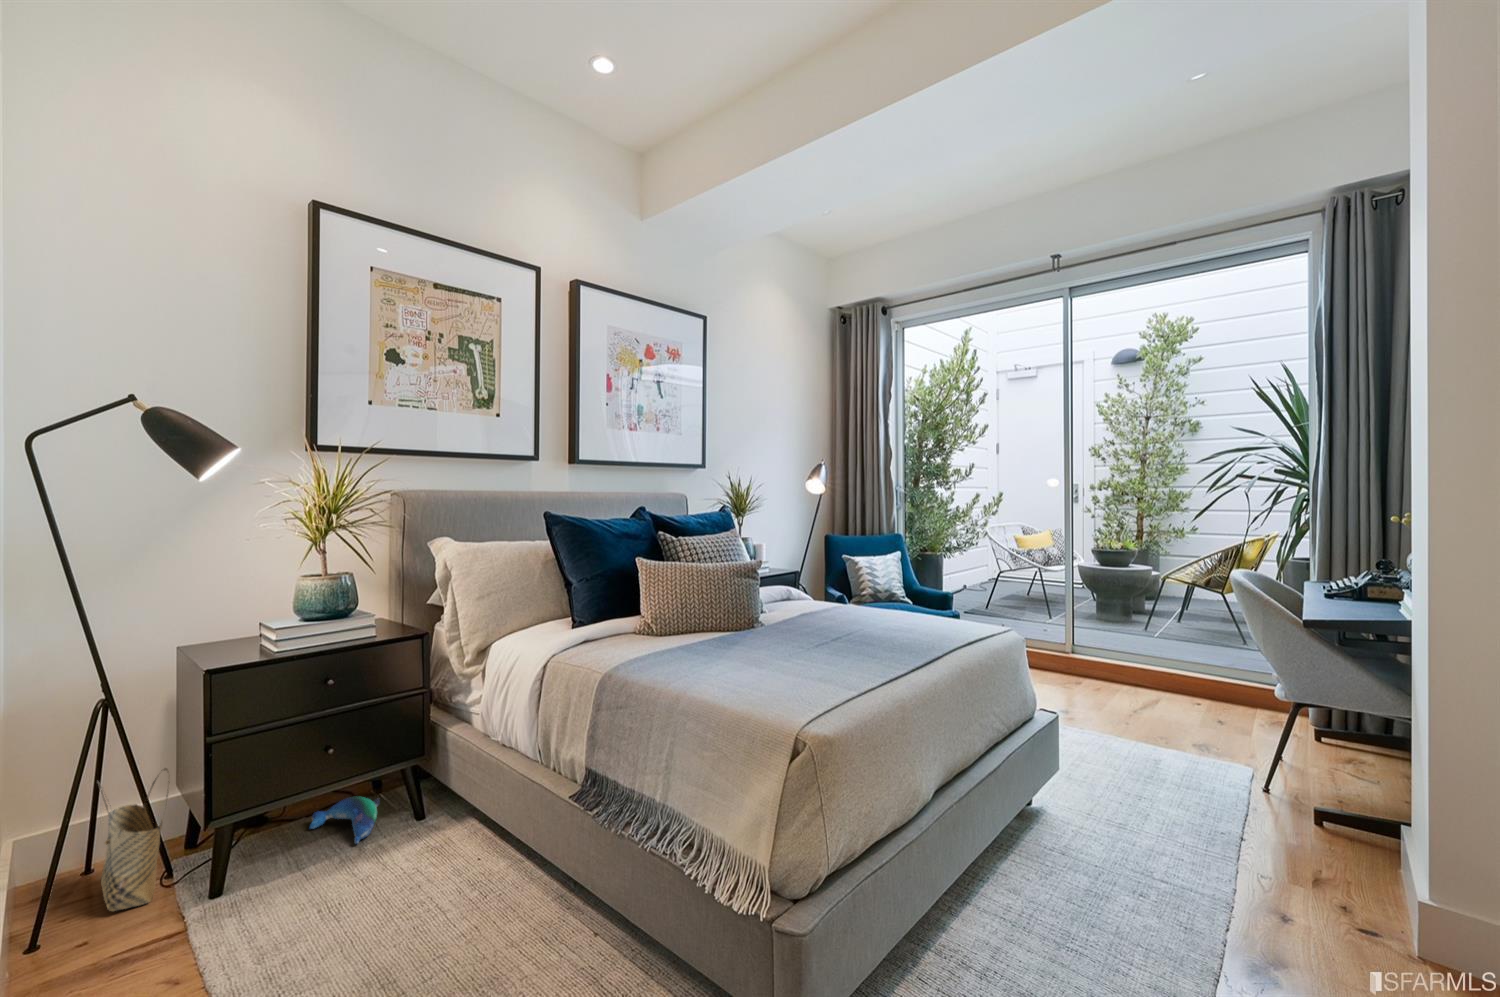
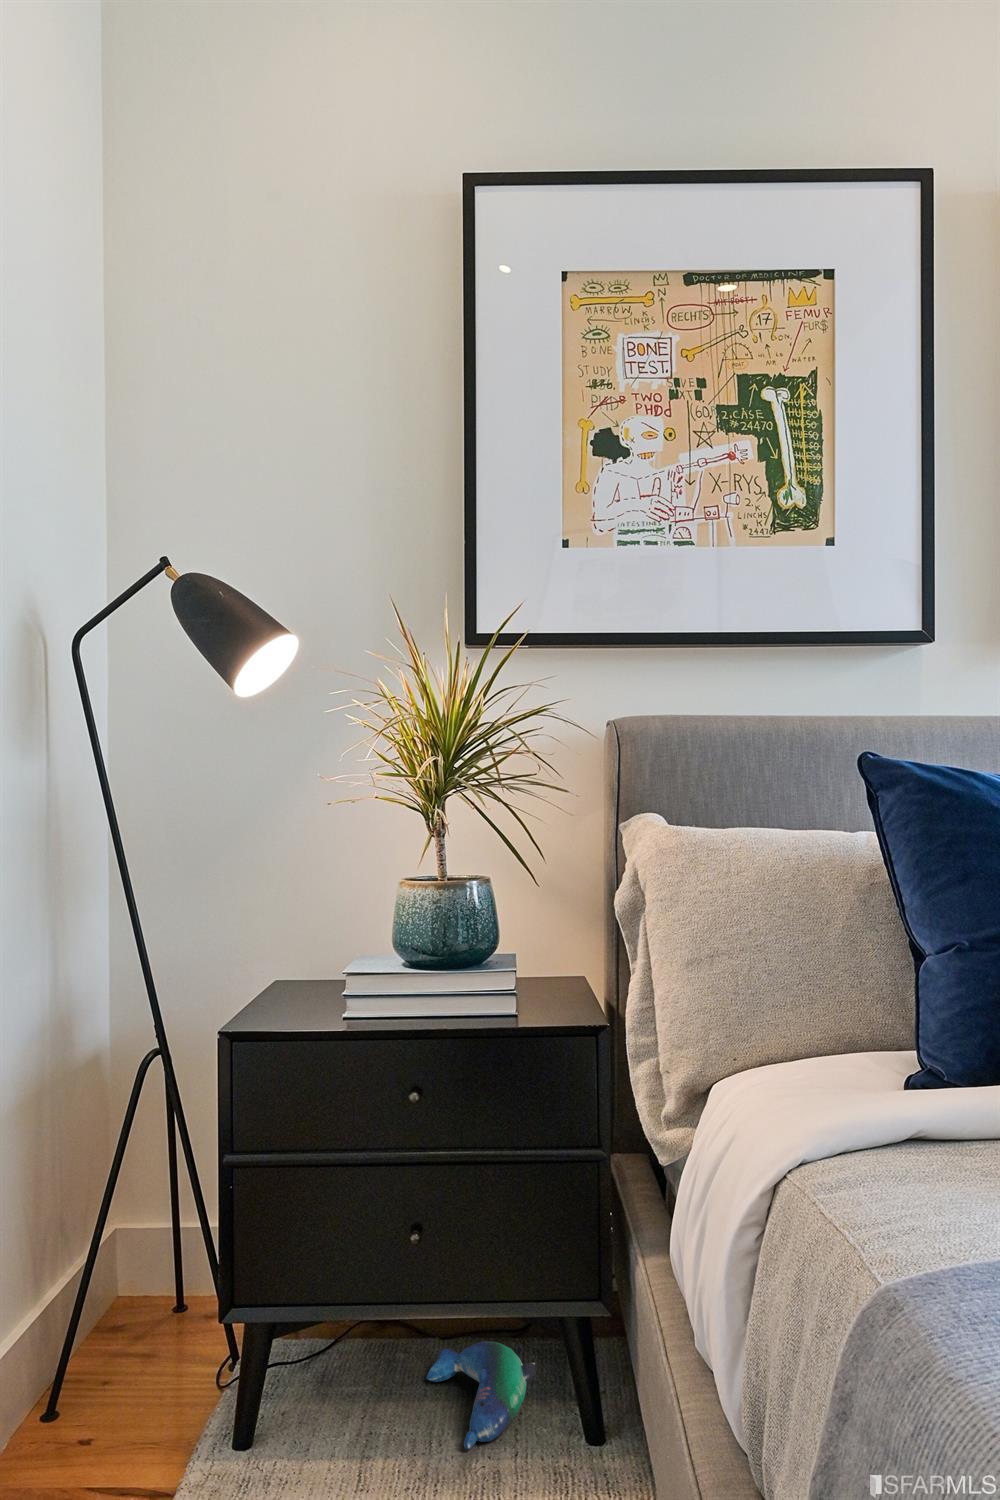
woven basket: present [98,768,170,911] -> none [121,1187,216,1419]

